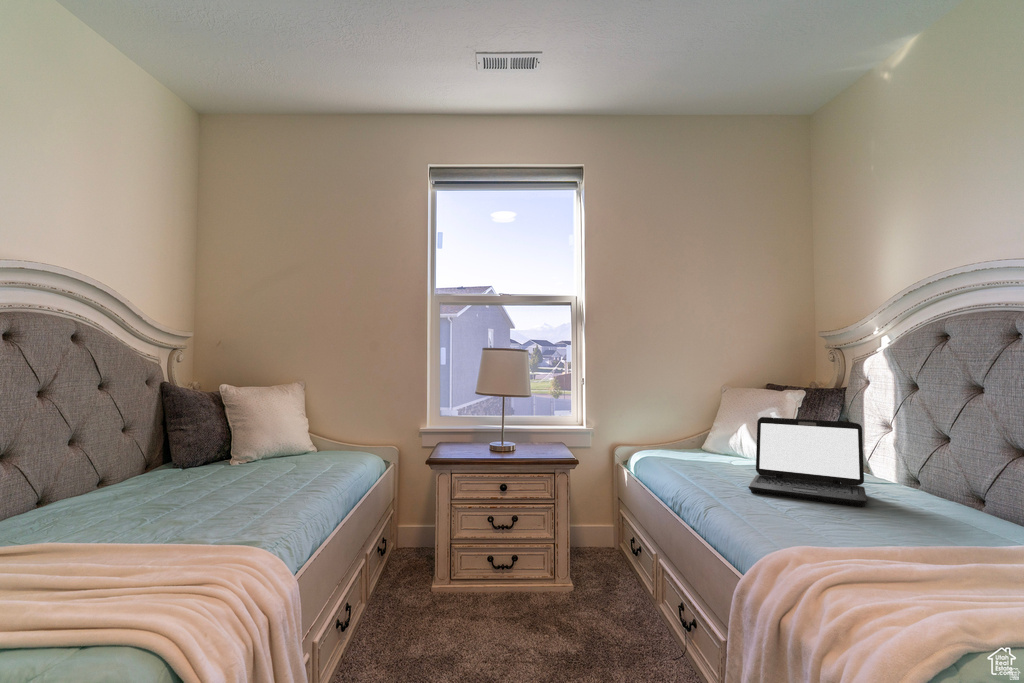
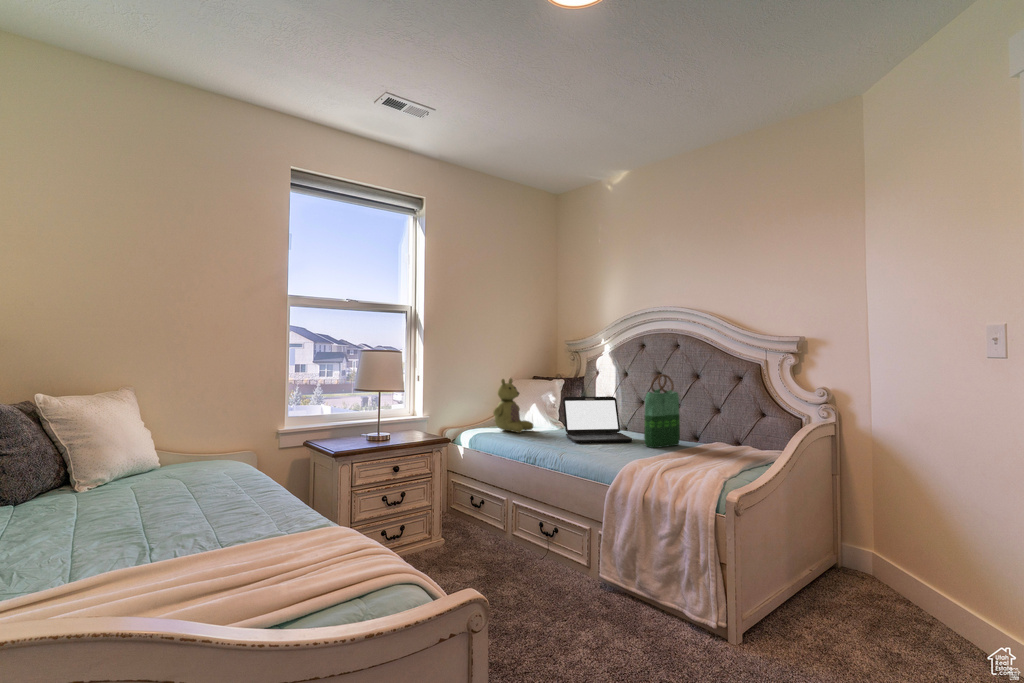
tote bag: none [873,385,972,530] -> present [644,374,680,448]
stuffed bear: none [667,386,731,464] -> present [493,378,533,433]

